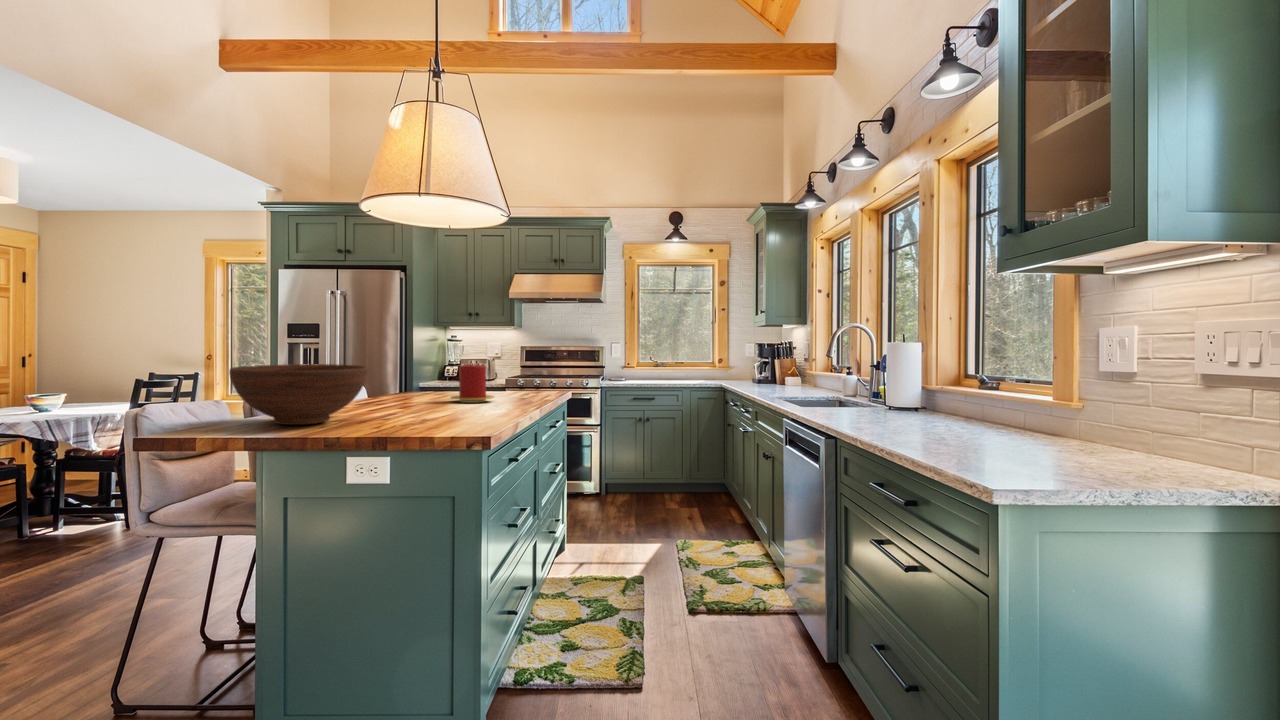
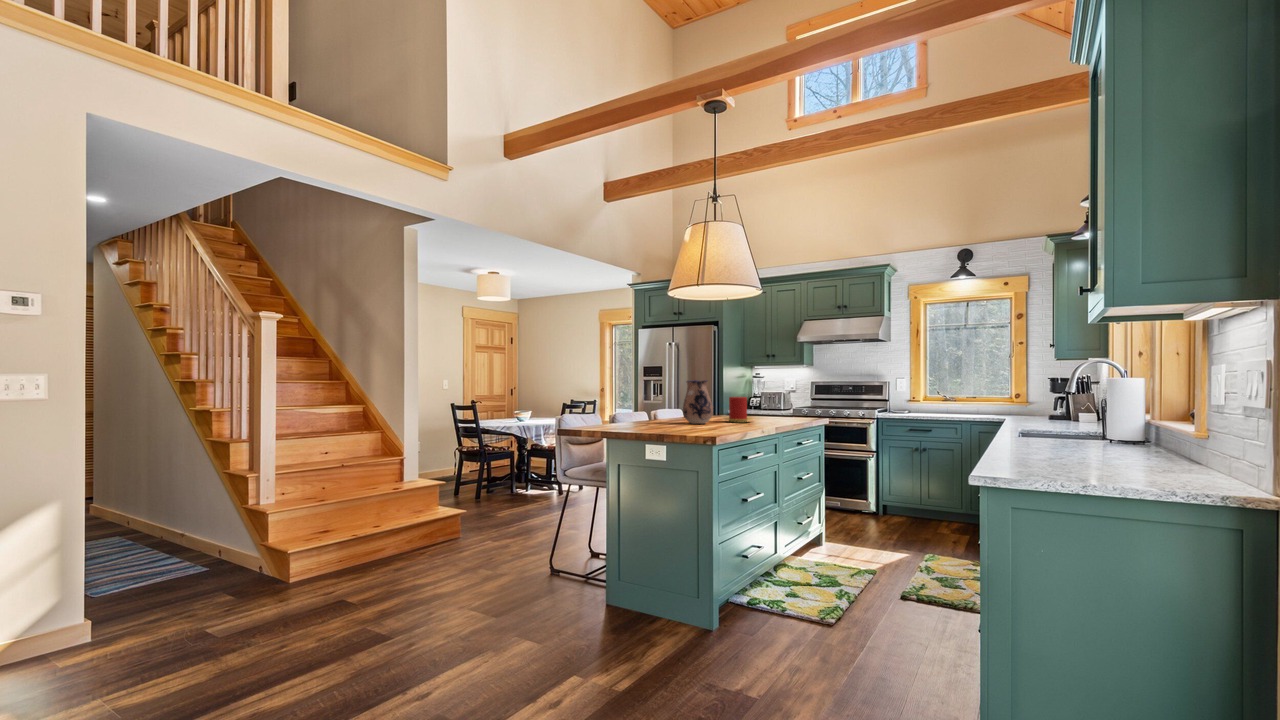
ceramic pitcher: none [392,341,442,409] -> present [683,380,713,424]
fruit bowl: present [229,364,368,425] -> none [596,395,662,428]

